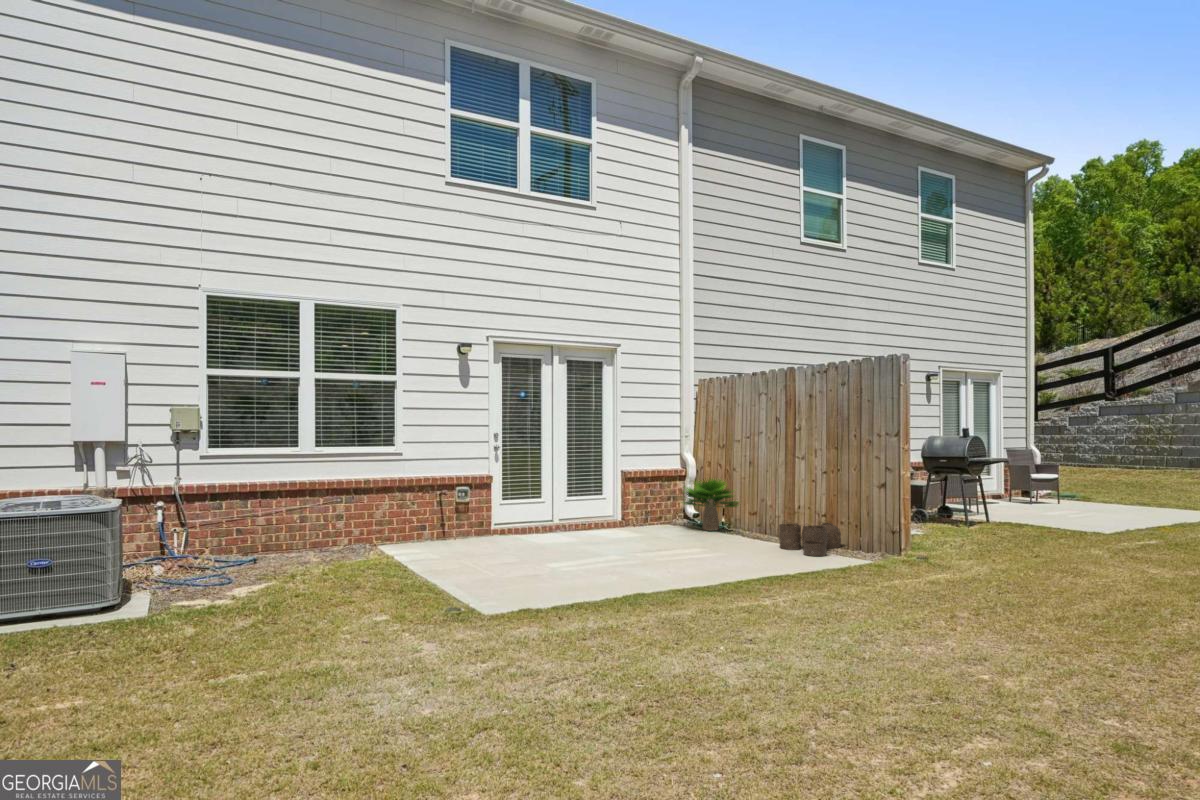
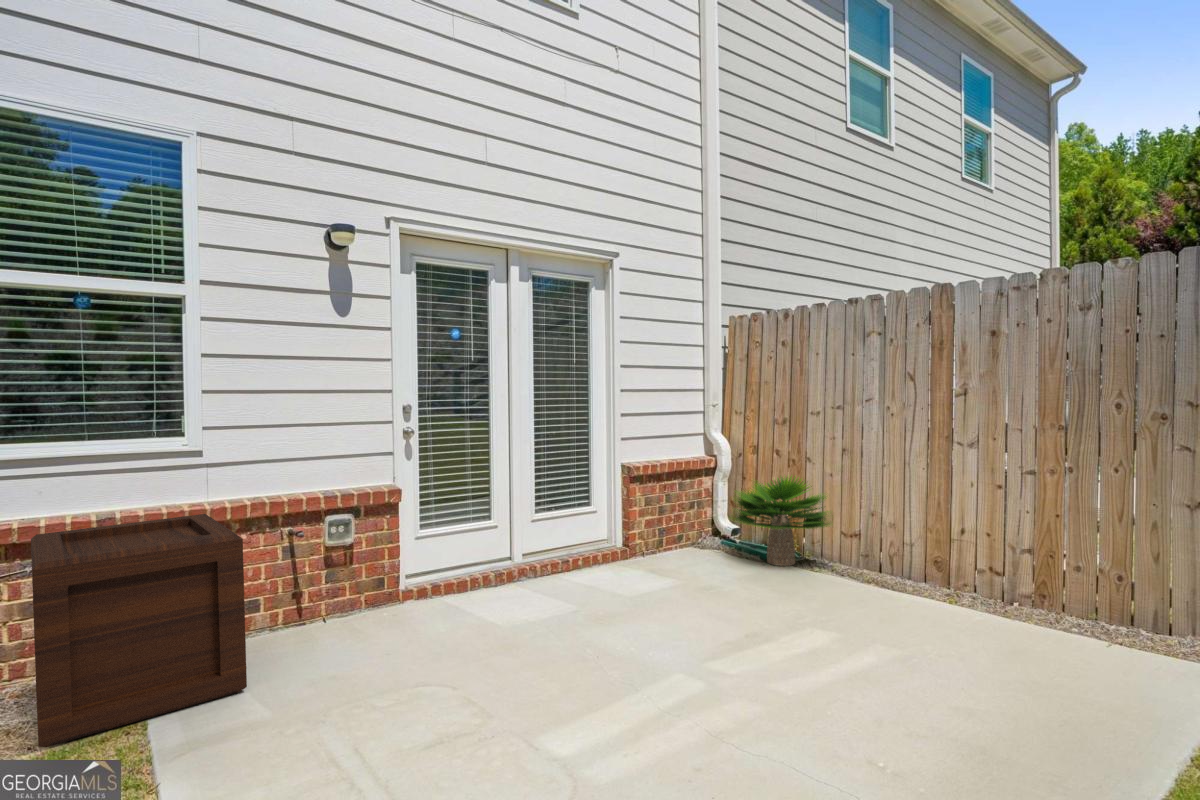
wooden crate: none [343,481,430,559] -> present [31,514,247,747]
woven basket: present [779,522,841,556] -> none [967,559,1102,653]

